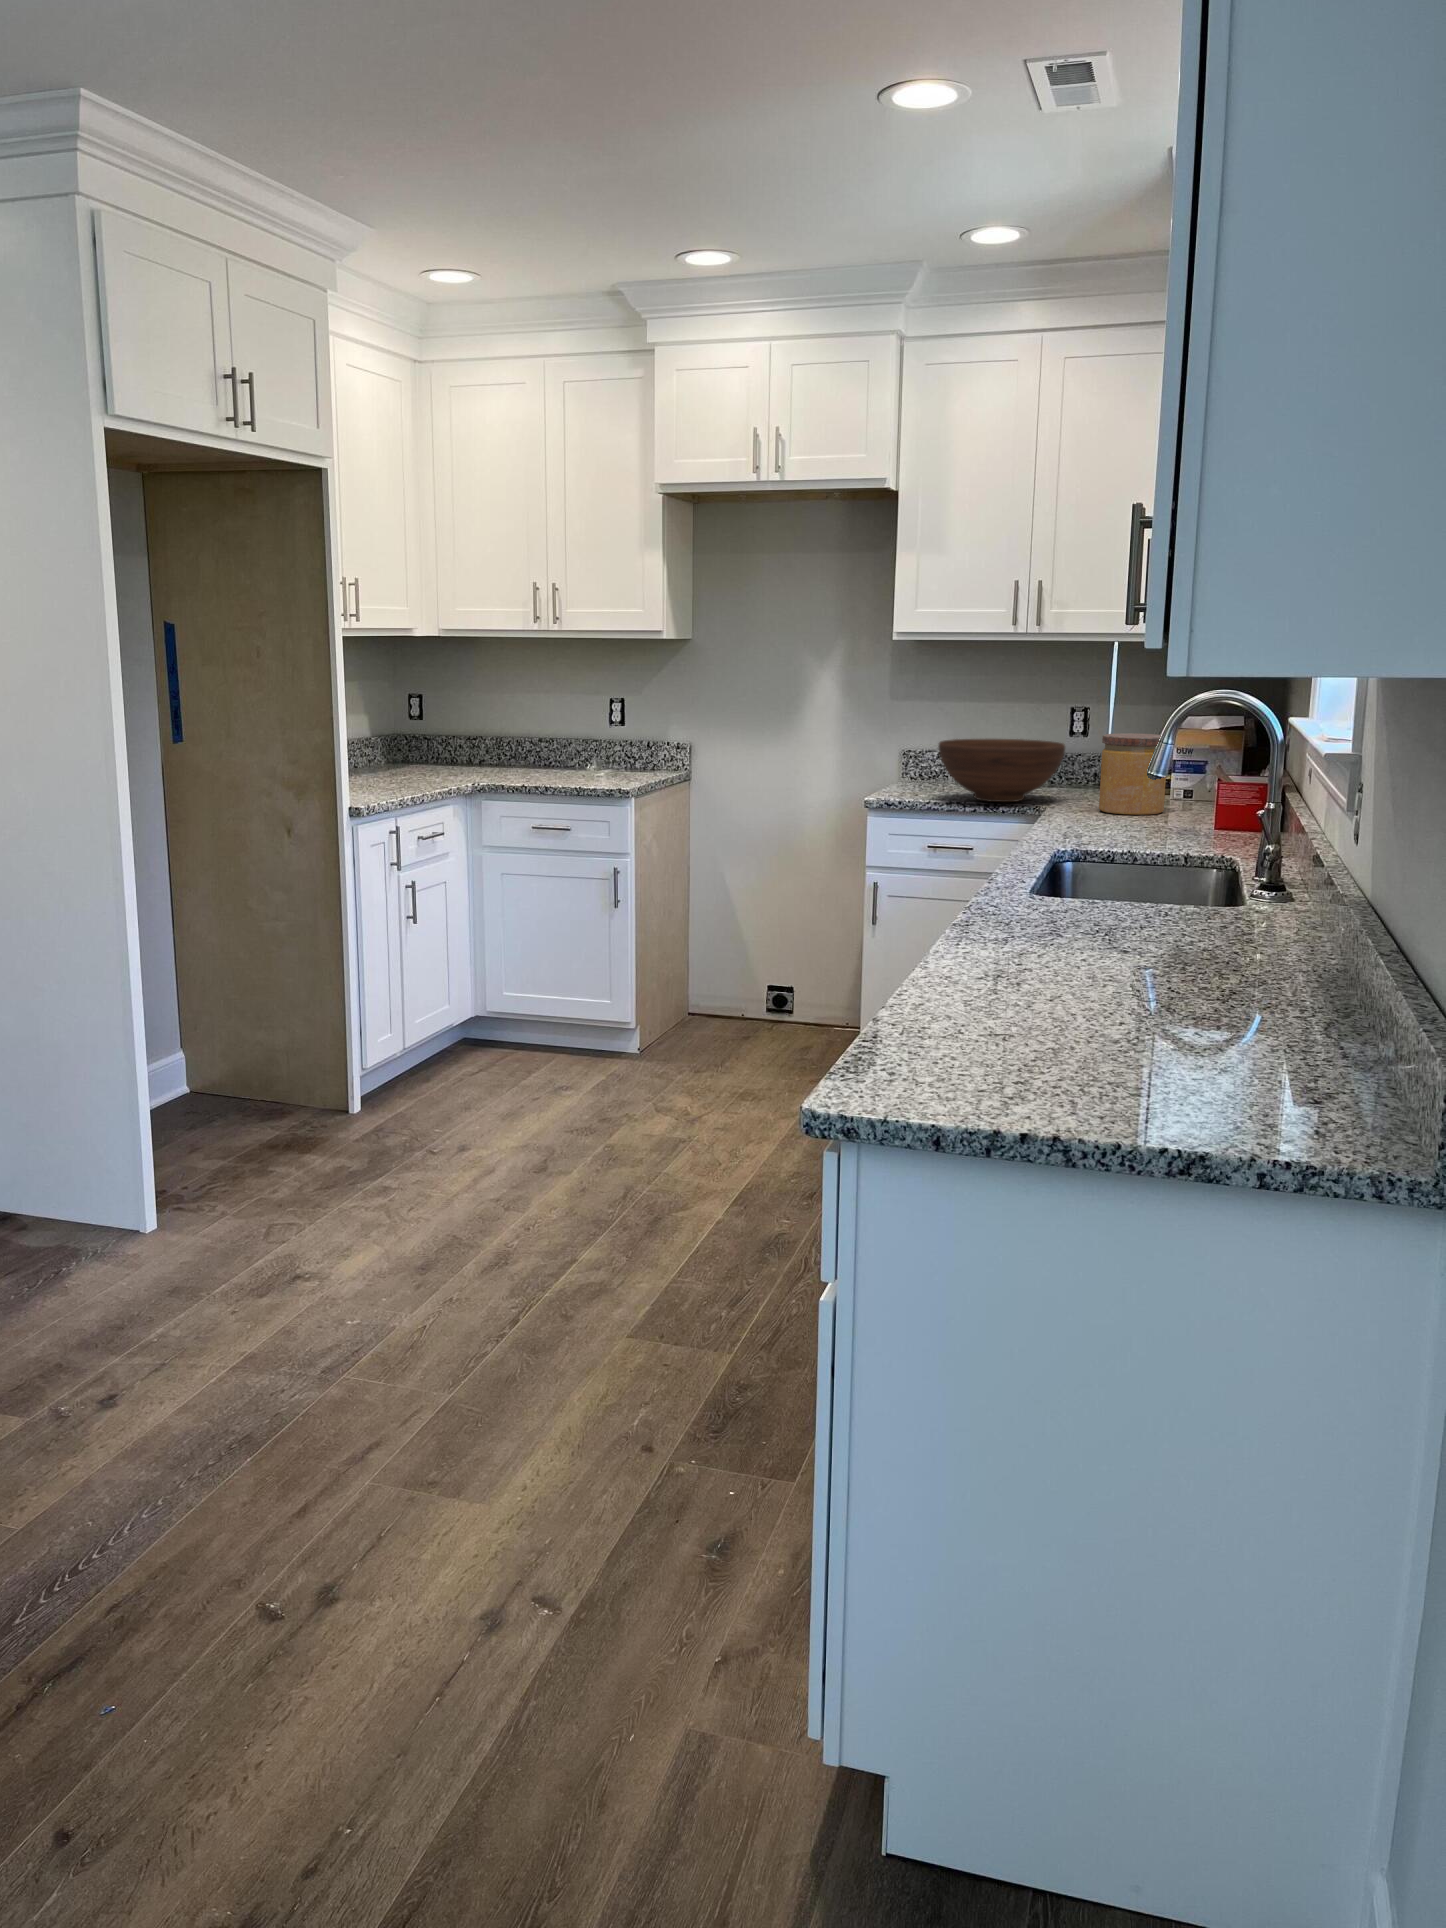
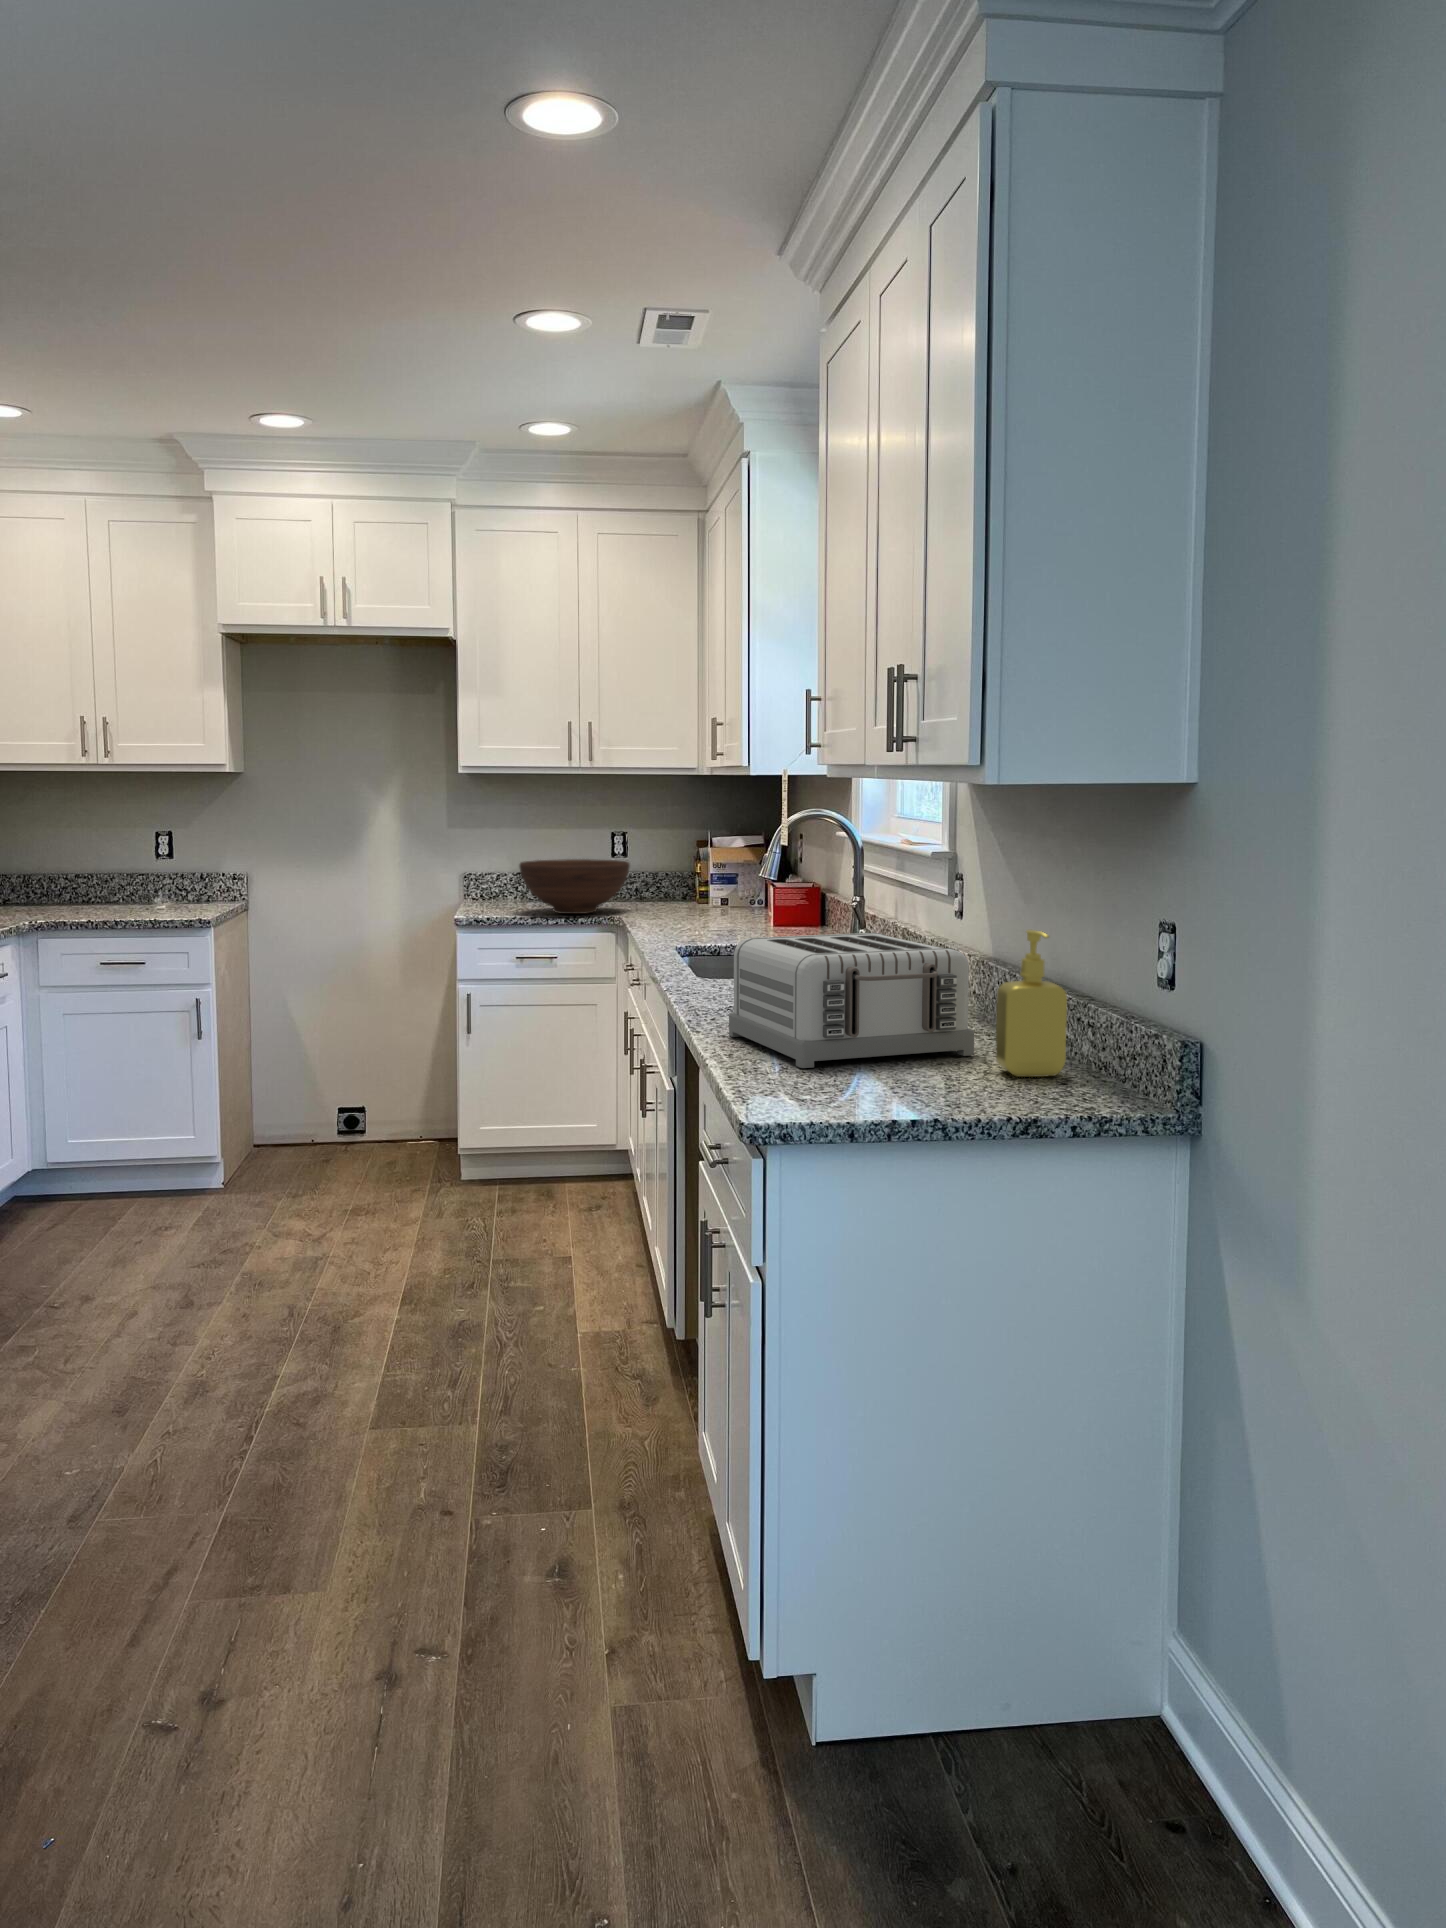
jar: present [1099,733,1166,815] -> none [668,850,721,918]
toaster: none [957,861,1240,1042] -> present [729,933,974,1068]
soap dispenser: none [1239,883,1340,1089] -> present [995,930,1067,1077]

